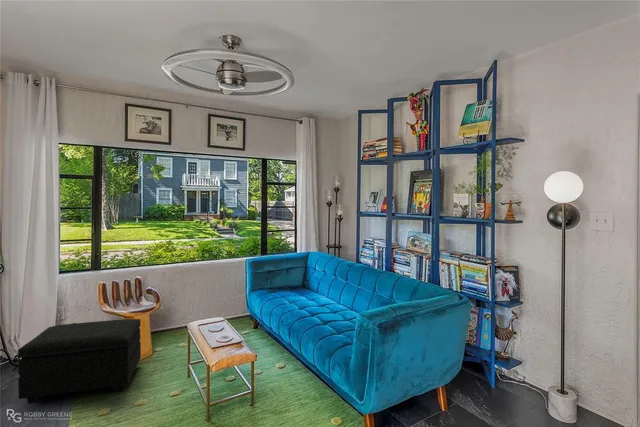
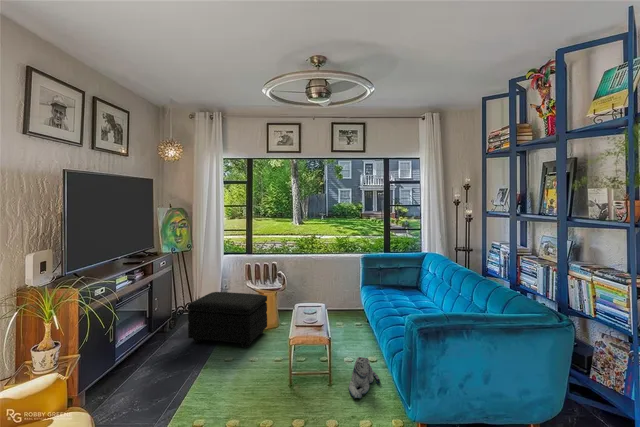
plush toy: none [271,365,302,411] -> present [349,357,380,398]

